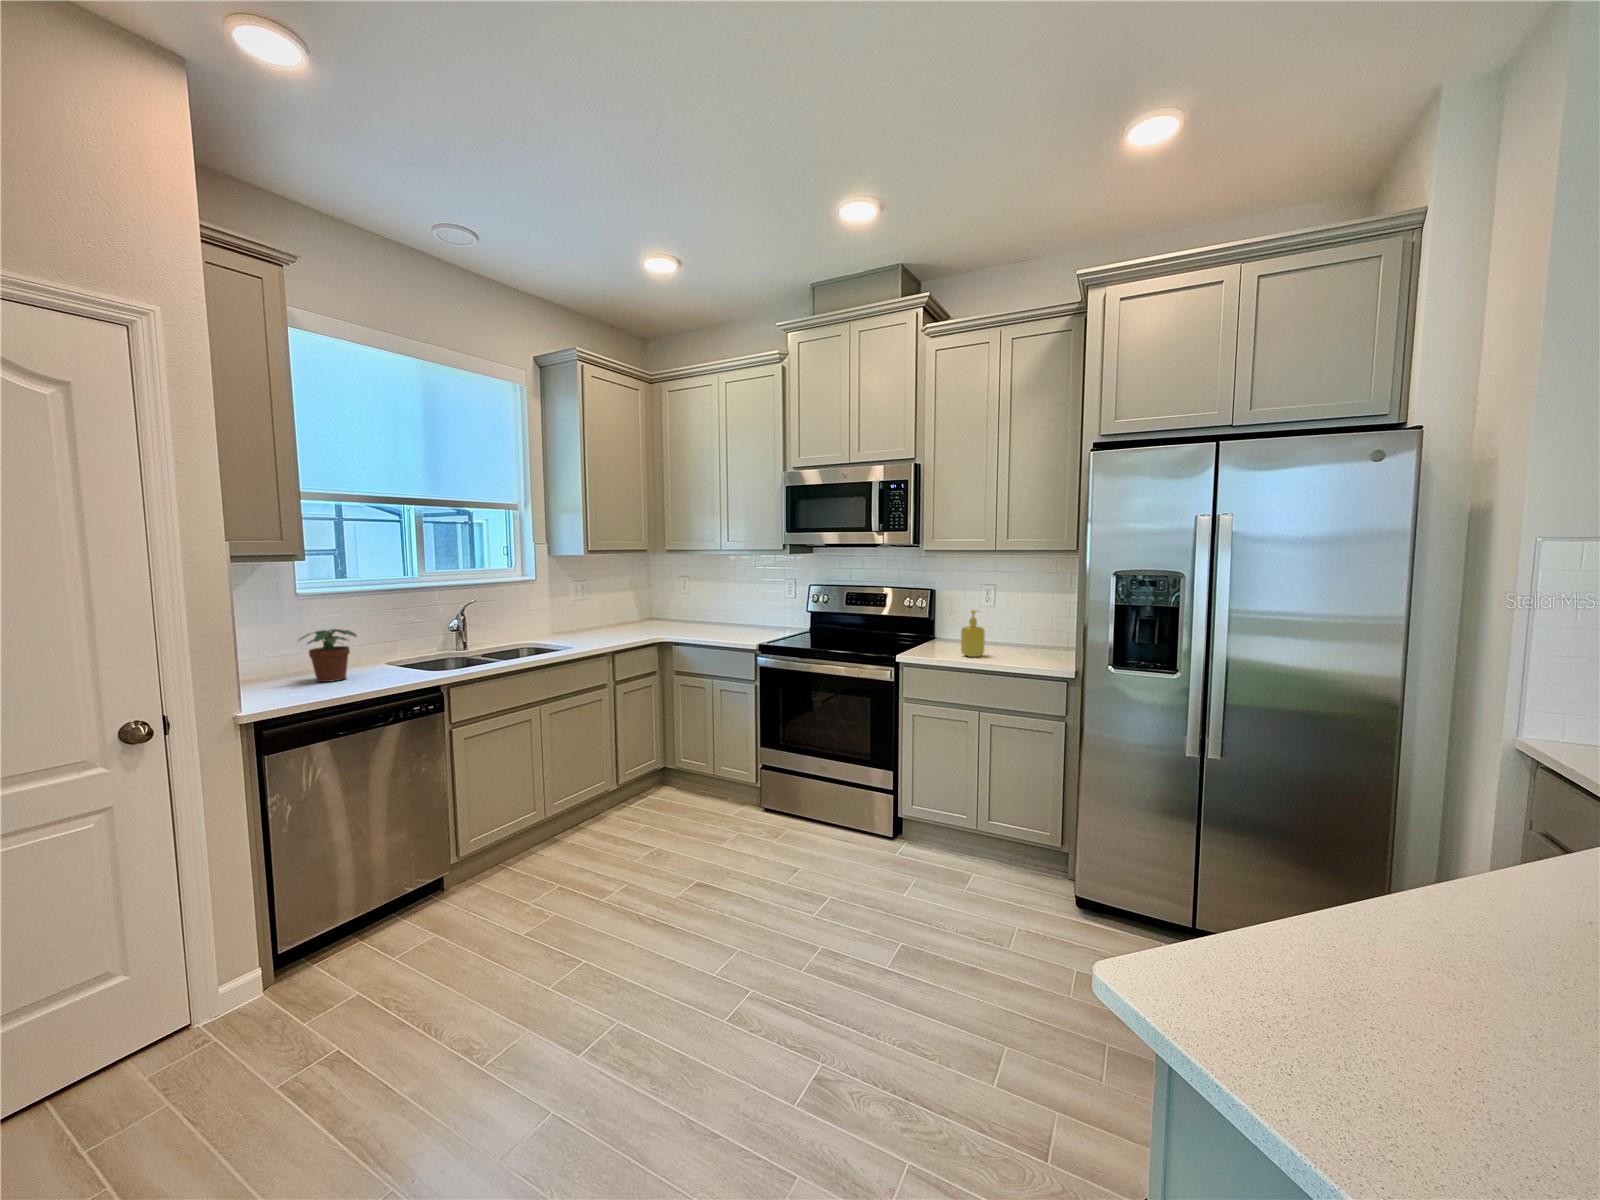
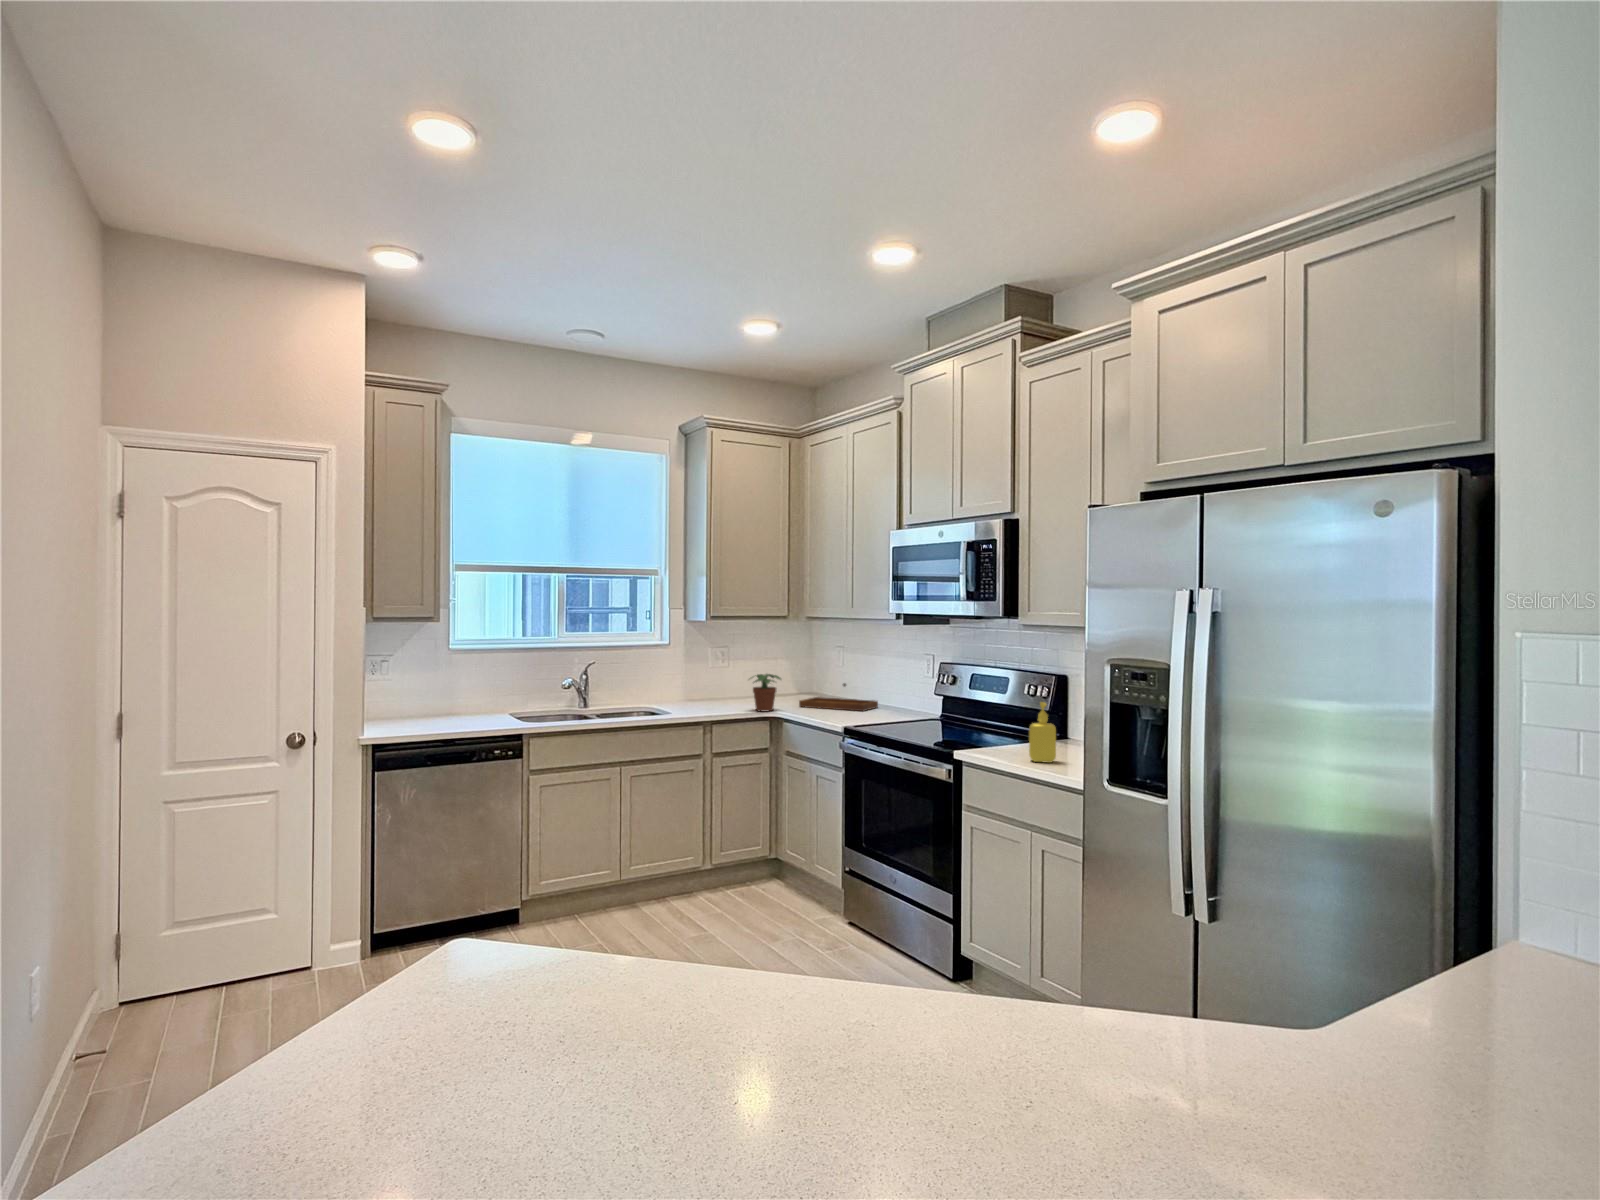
tray: none [669,606,734,630] -> present [799,683,878,711]
potted plant: present [300,629,357,682] -> present [753,674,781,712]

